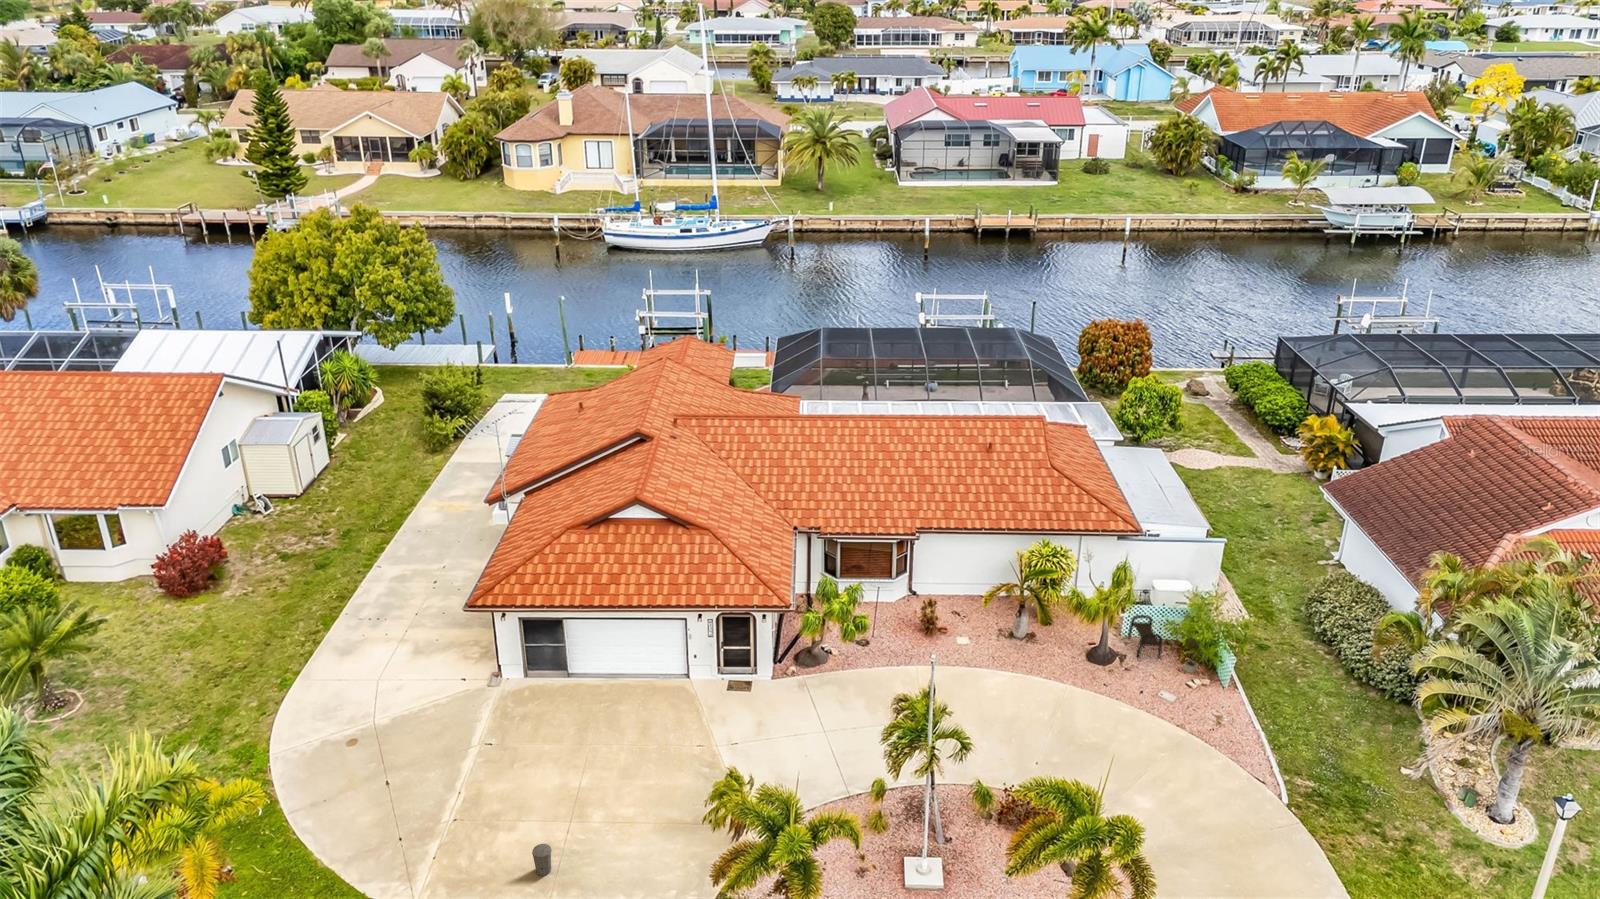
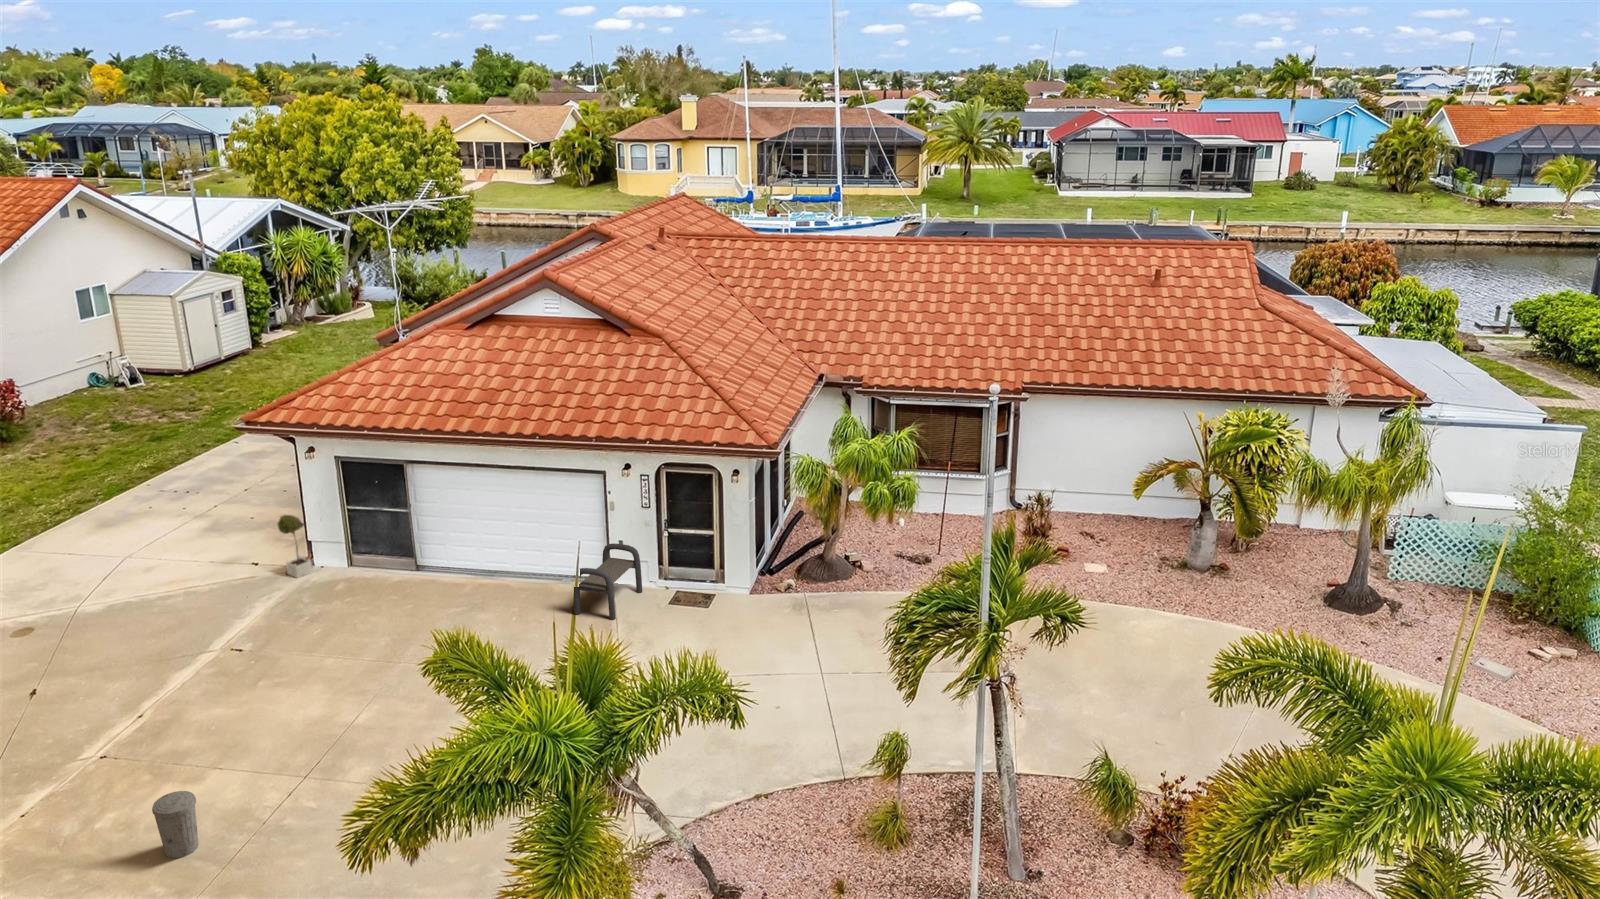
bench: present [1128,615,1162,658] -> present [574,543,642,620]
potted tree: present [1183,637,1199,674] -> present [277,515,312,578]

